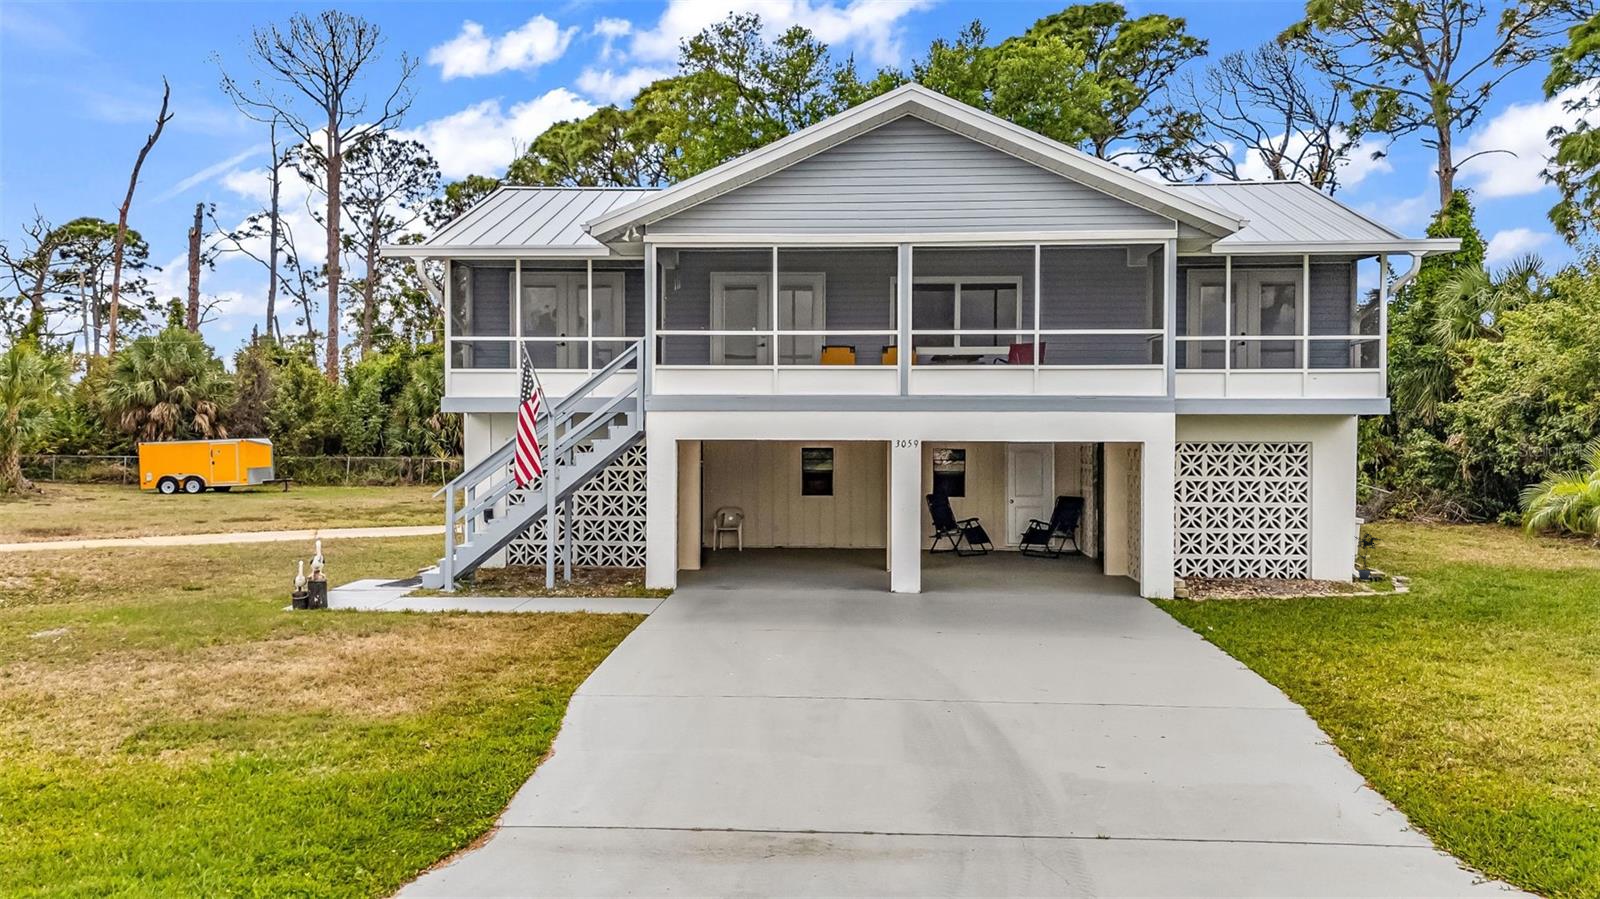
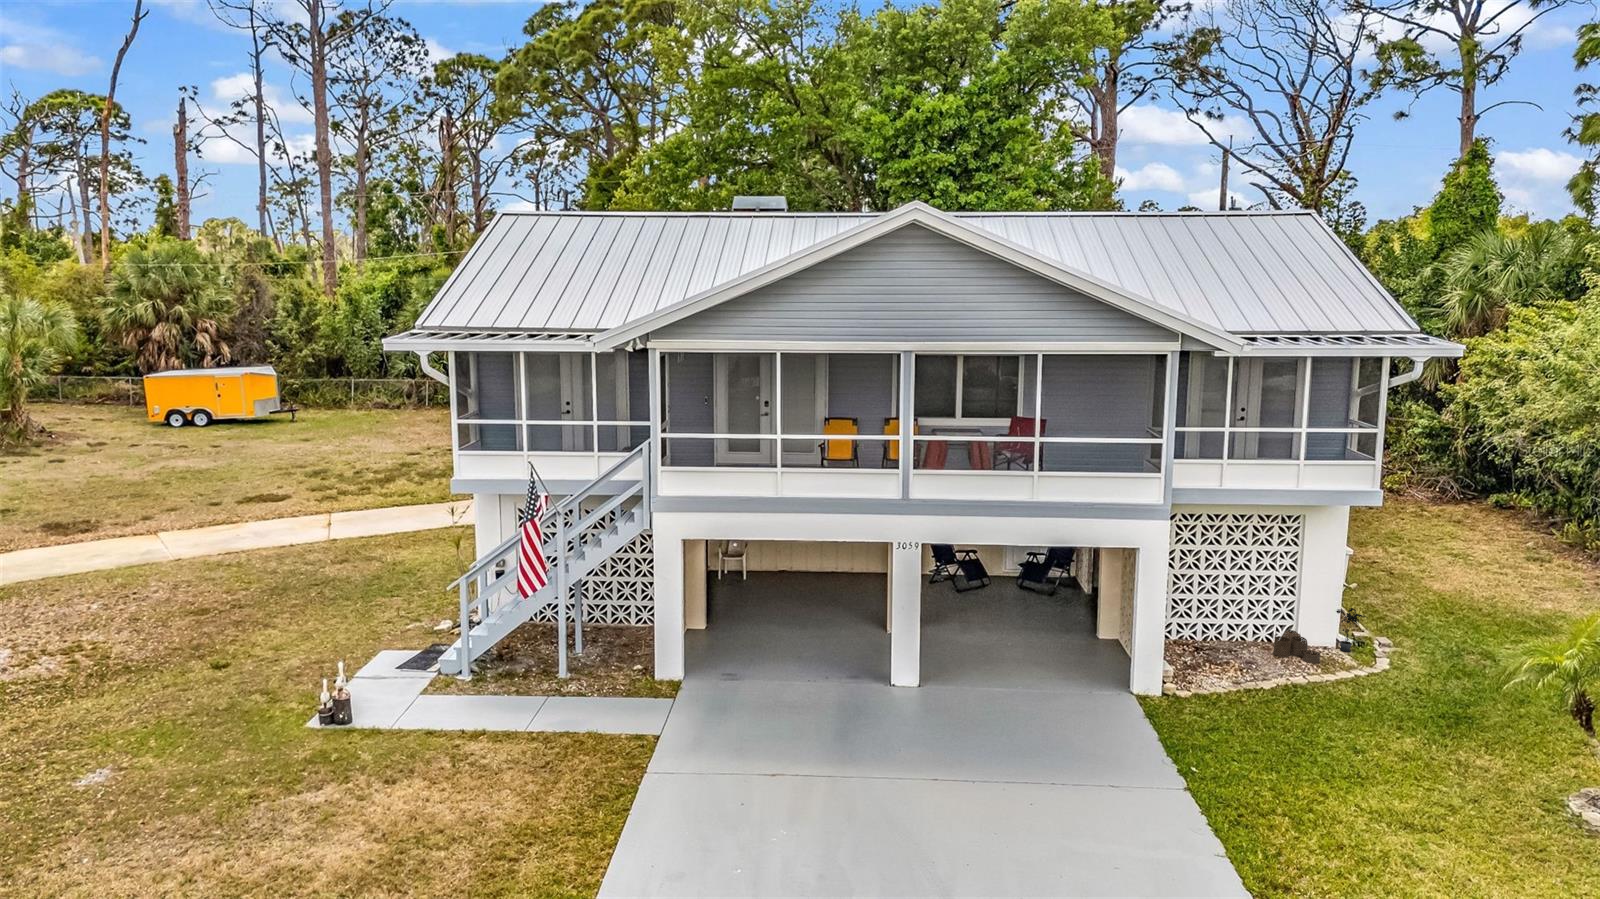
woven basket: none [1289,559,1338,583] -> present [1274,630,1321,663]

